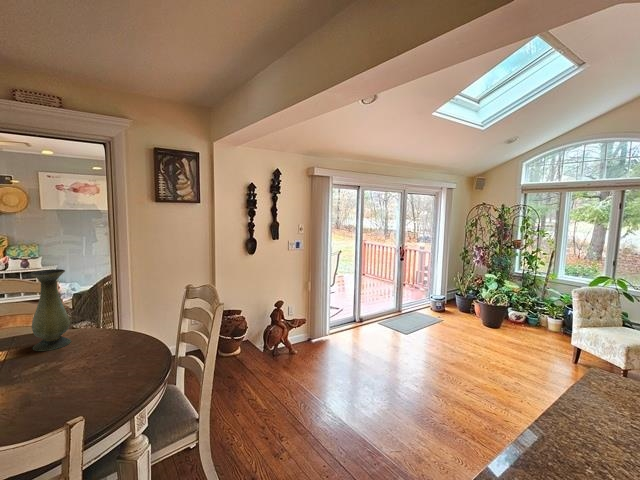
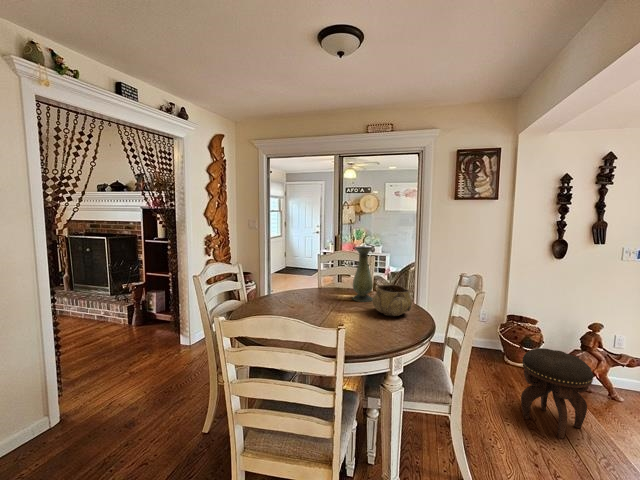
decorative bowl: none [78,315,138,359] -> present [373,285,412,316]
footstool: none [242,333,291,405] -> present [521,348,594,439]

